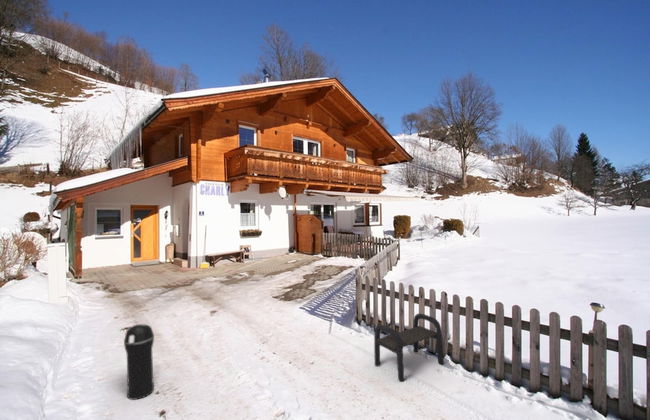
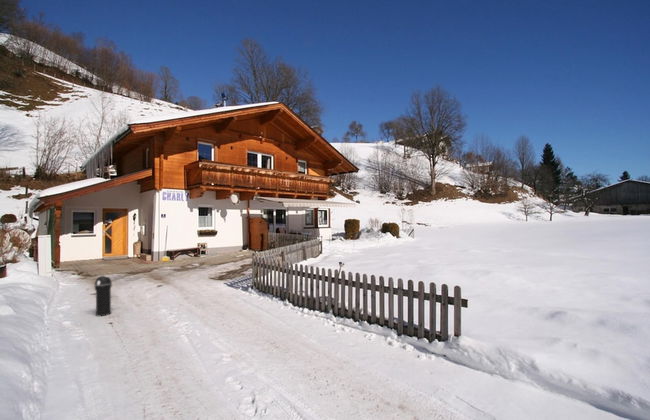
bench: present [374,314,444,381] -> none [244,276,285,309]

